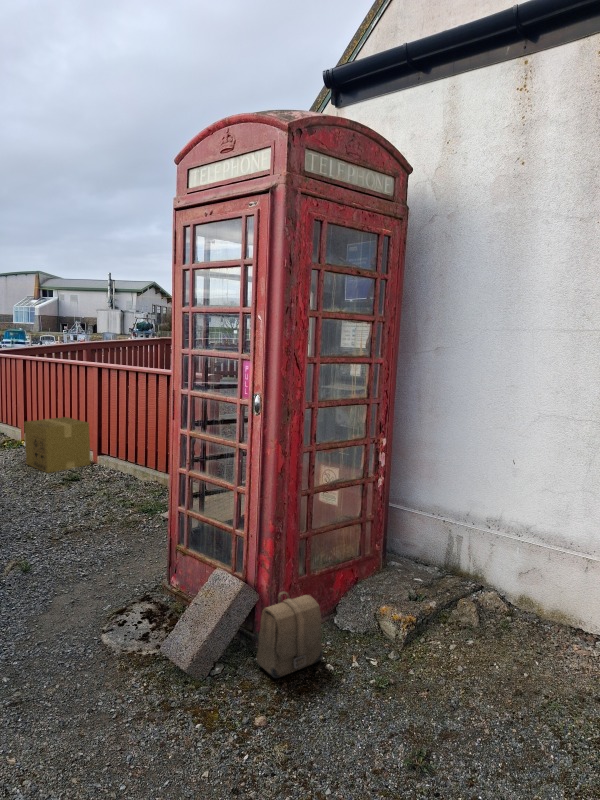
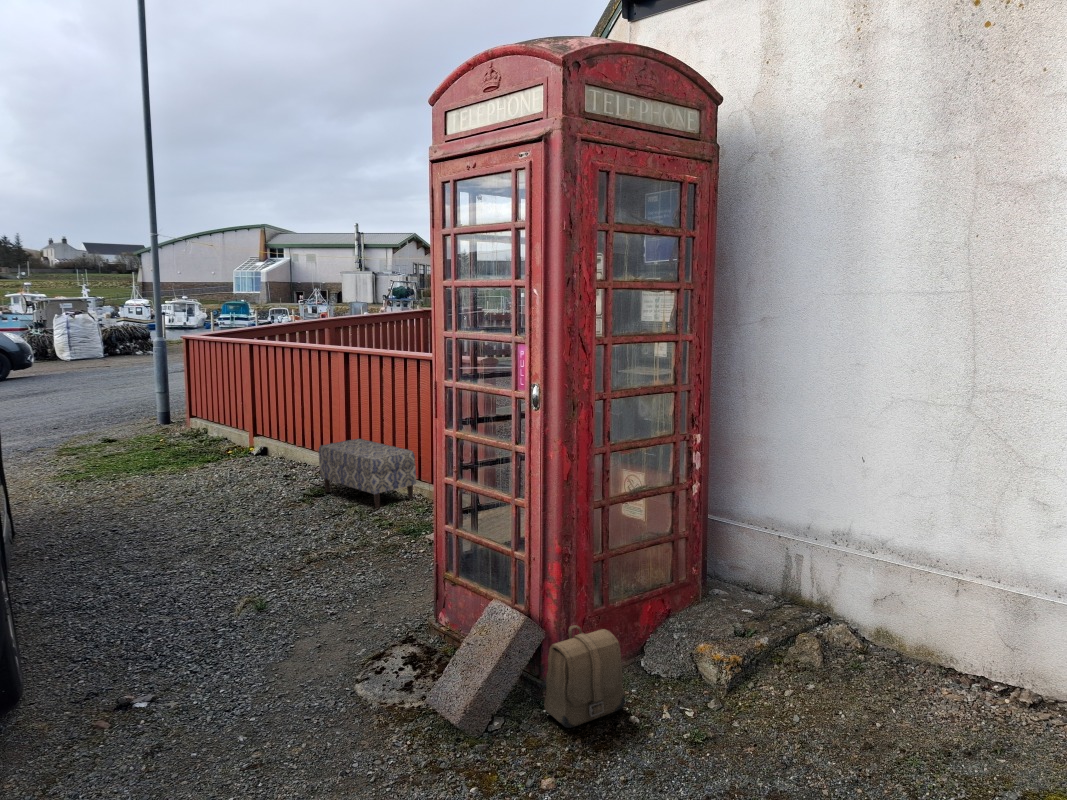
cardboard box: present [24,417,91,473] -> none [253,416,336,487]
bench: none [77,435,155,492] -> present [319,439,416,509]

